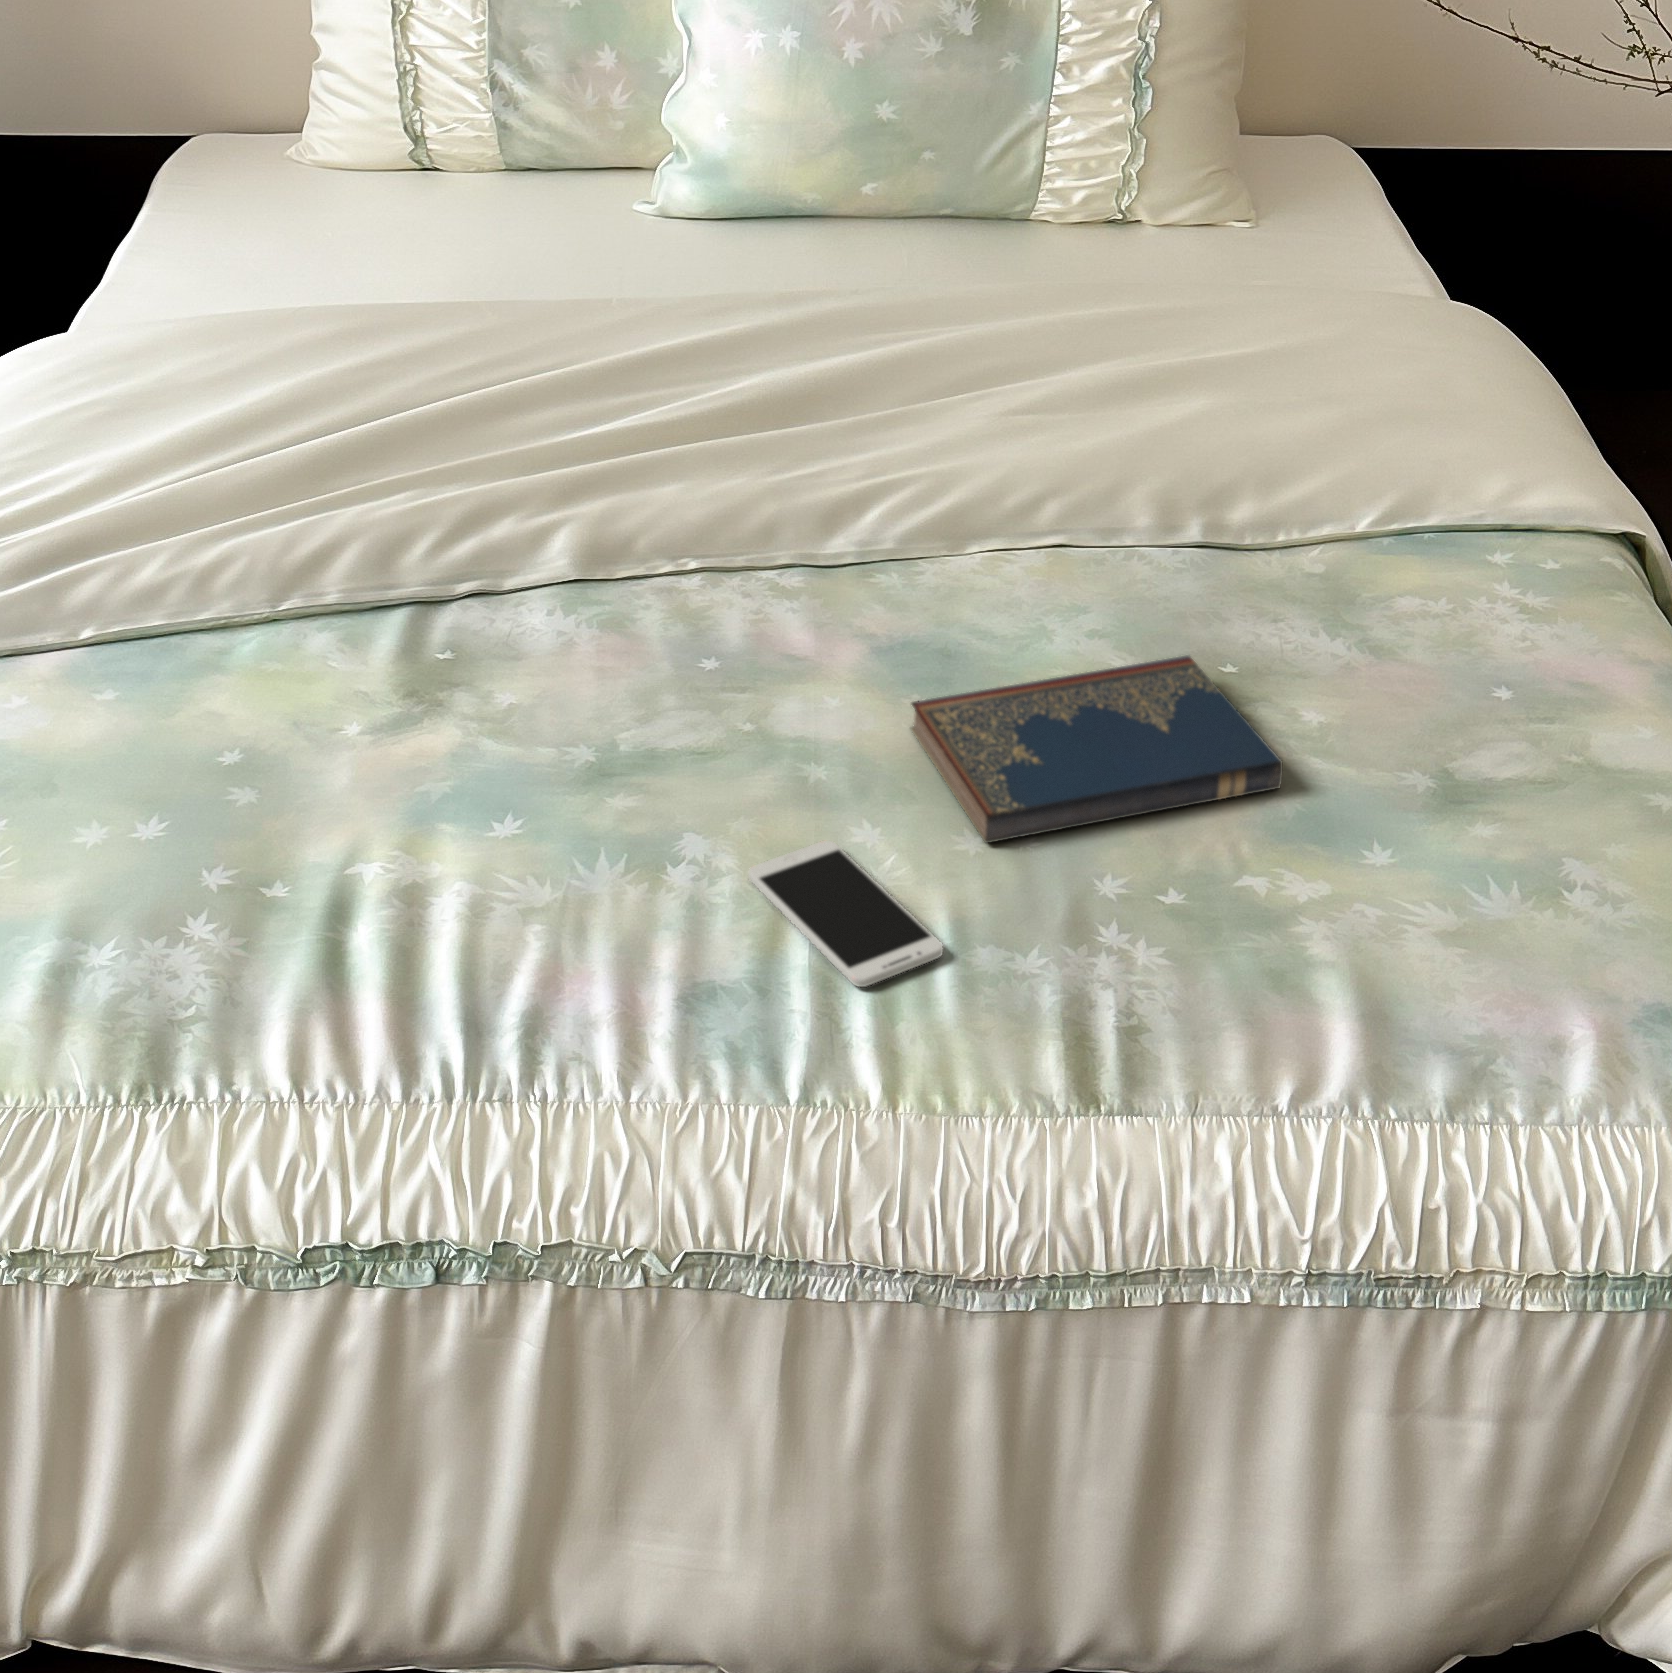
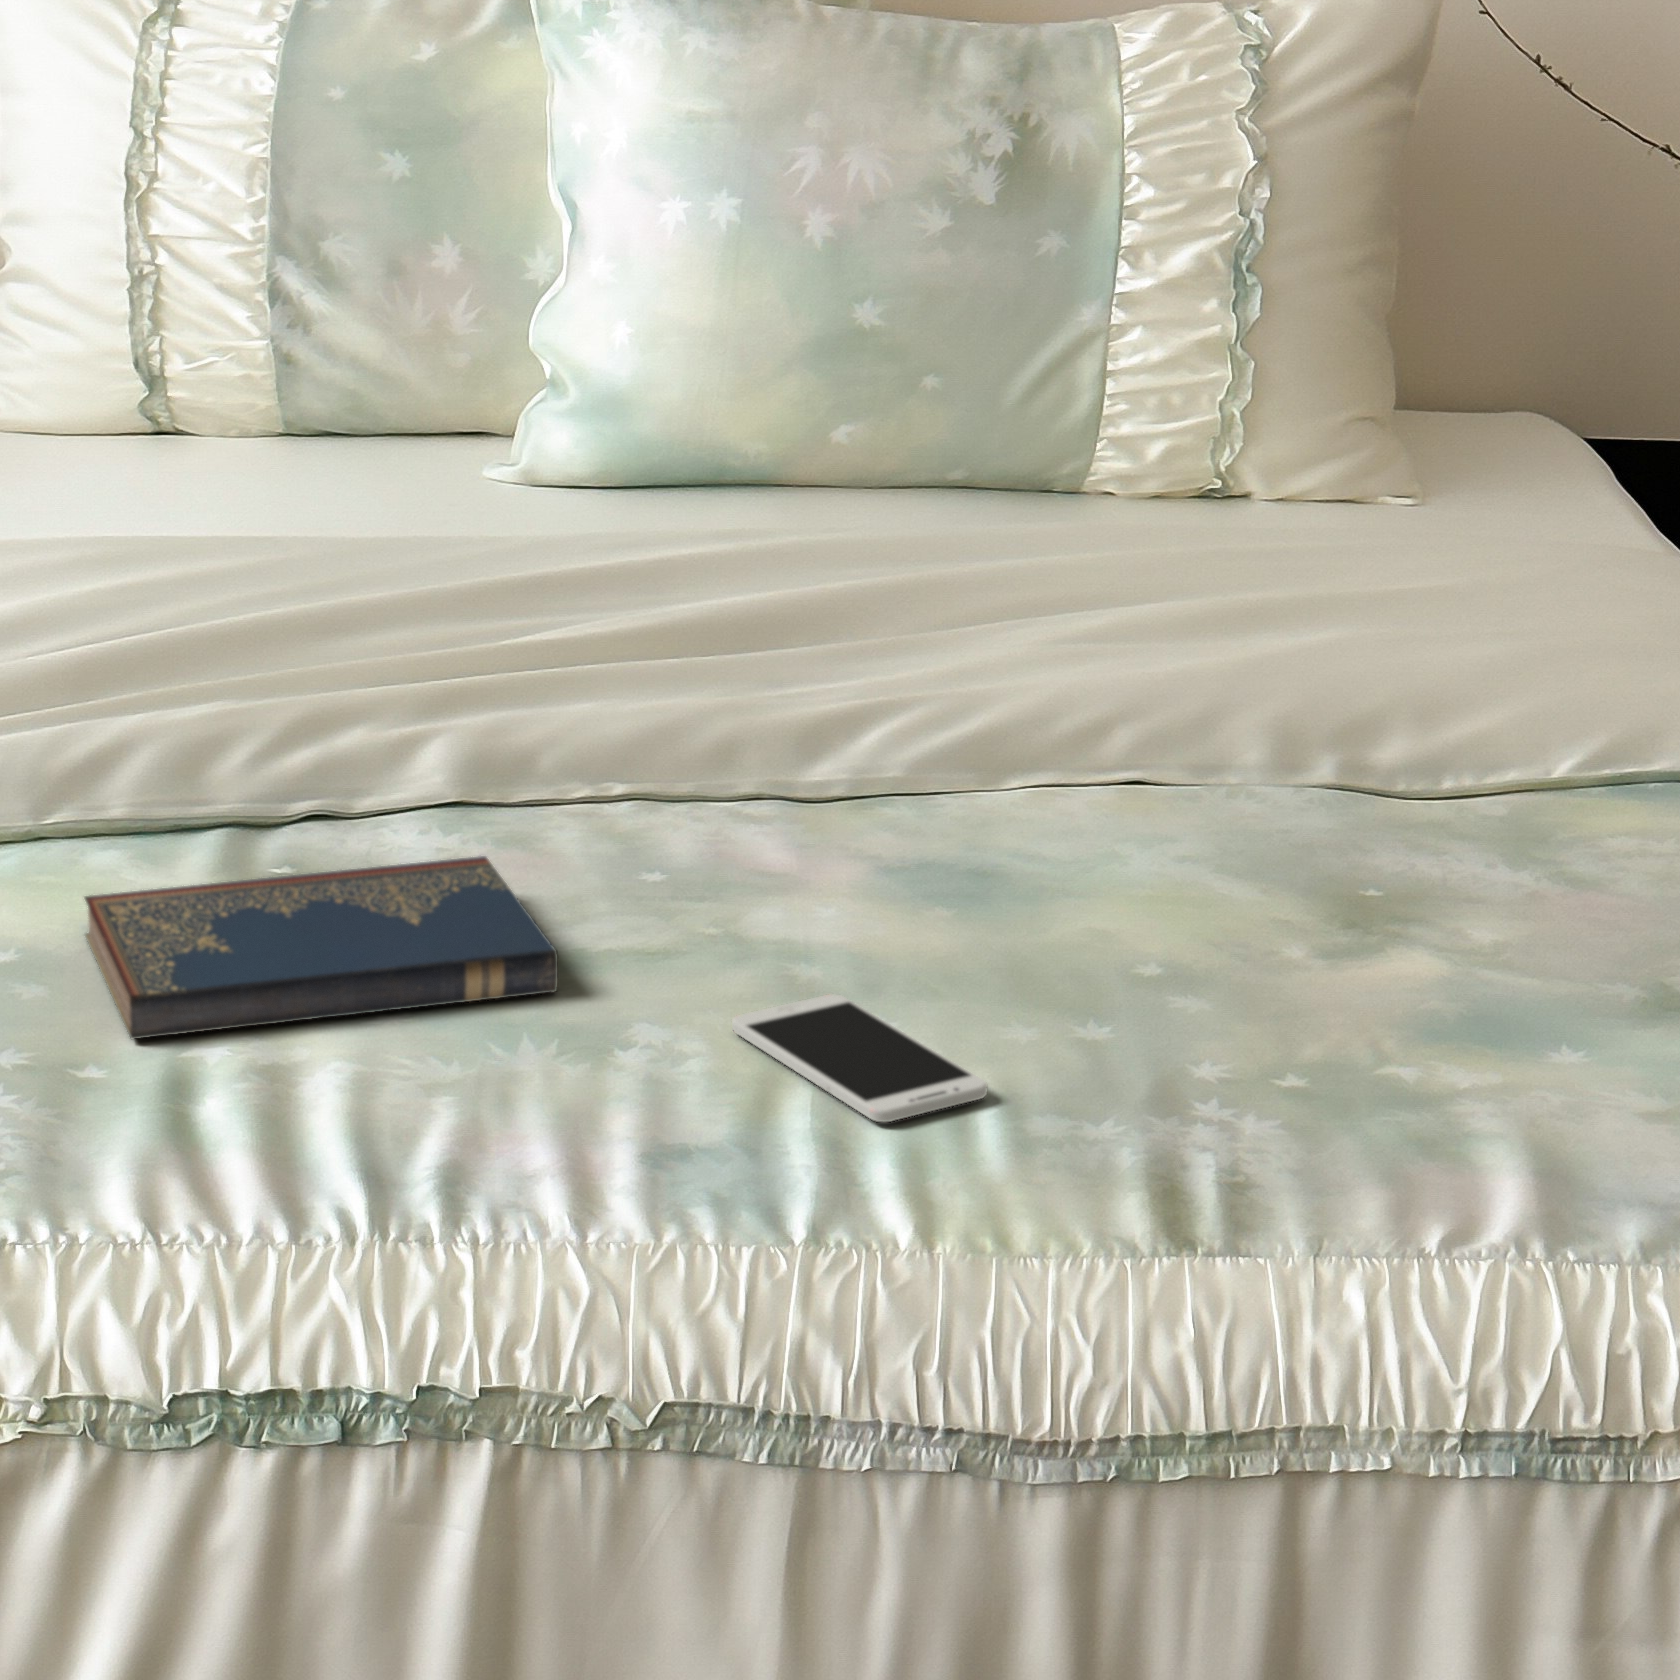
hardcover book: present [911,656,1283,843] -> present [85,856,558,1039]

